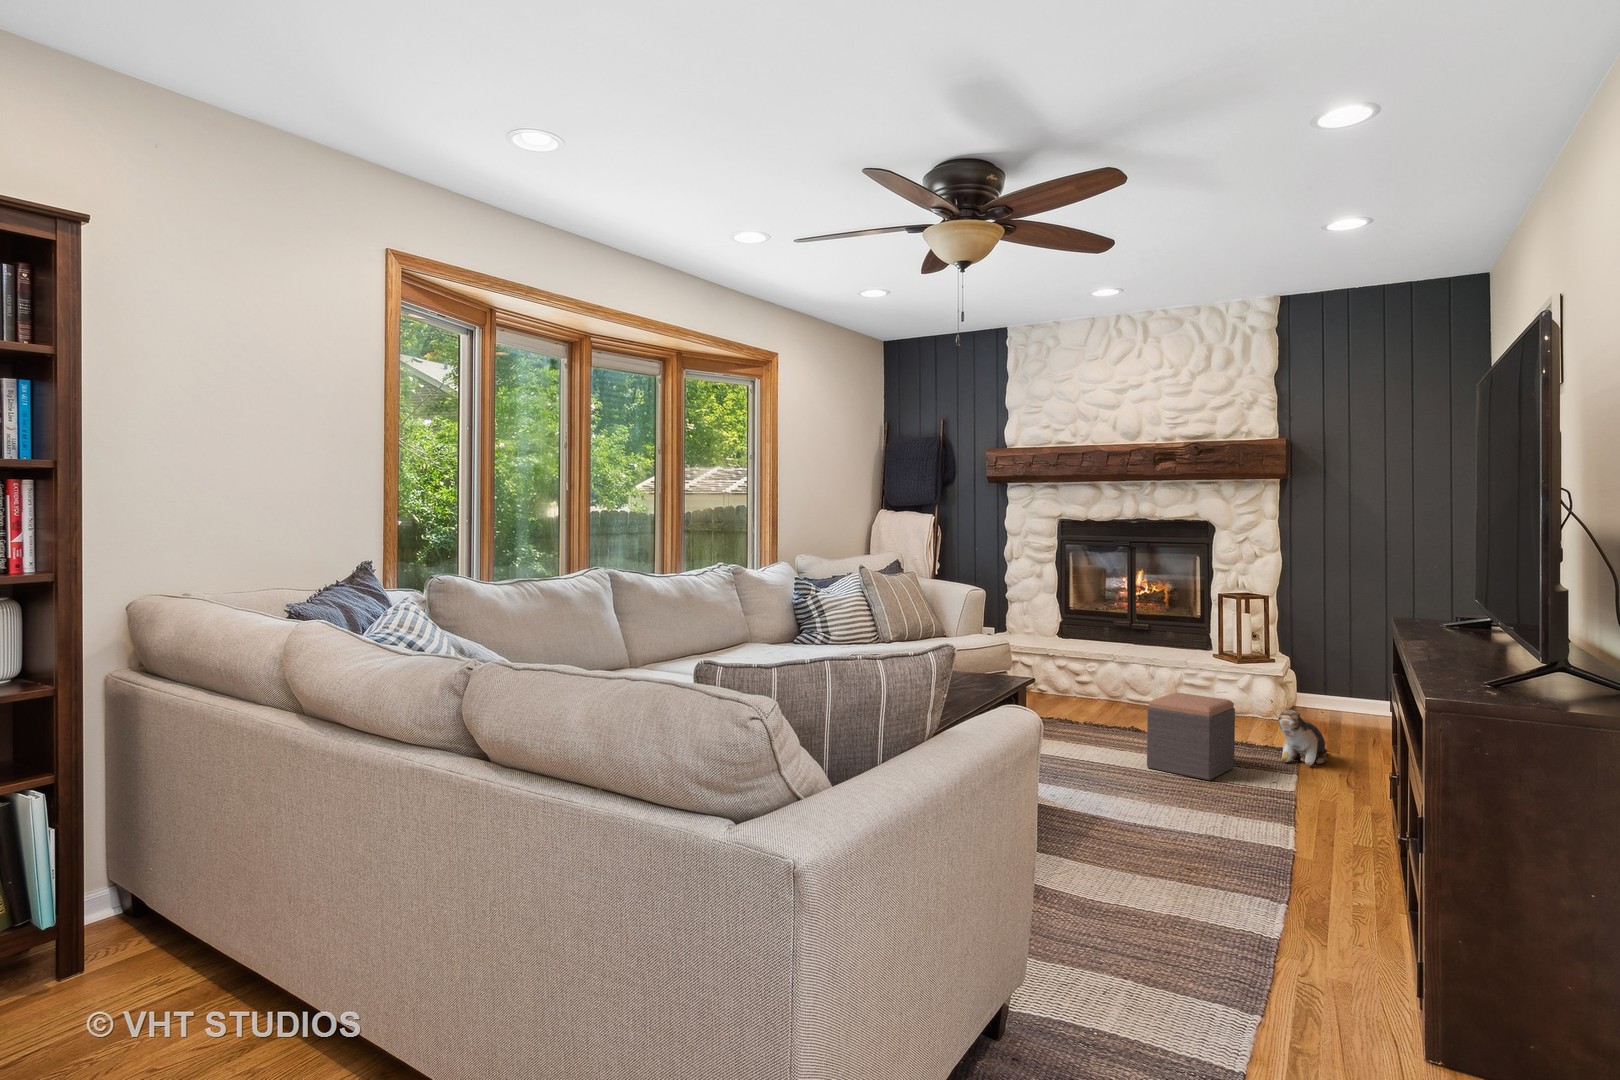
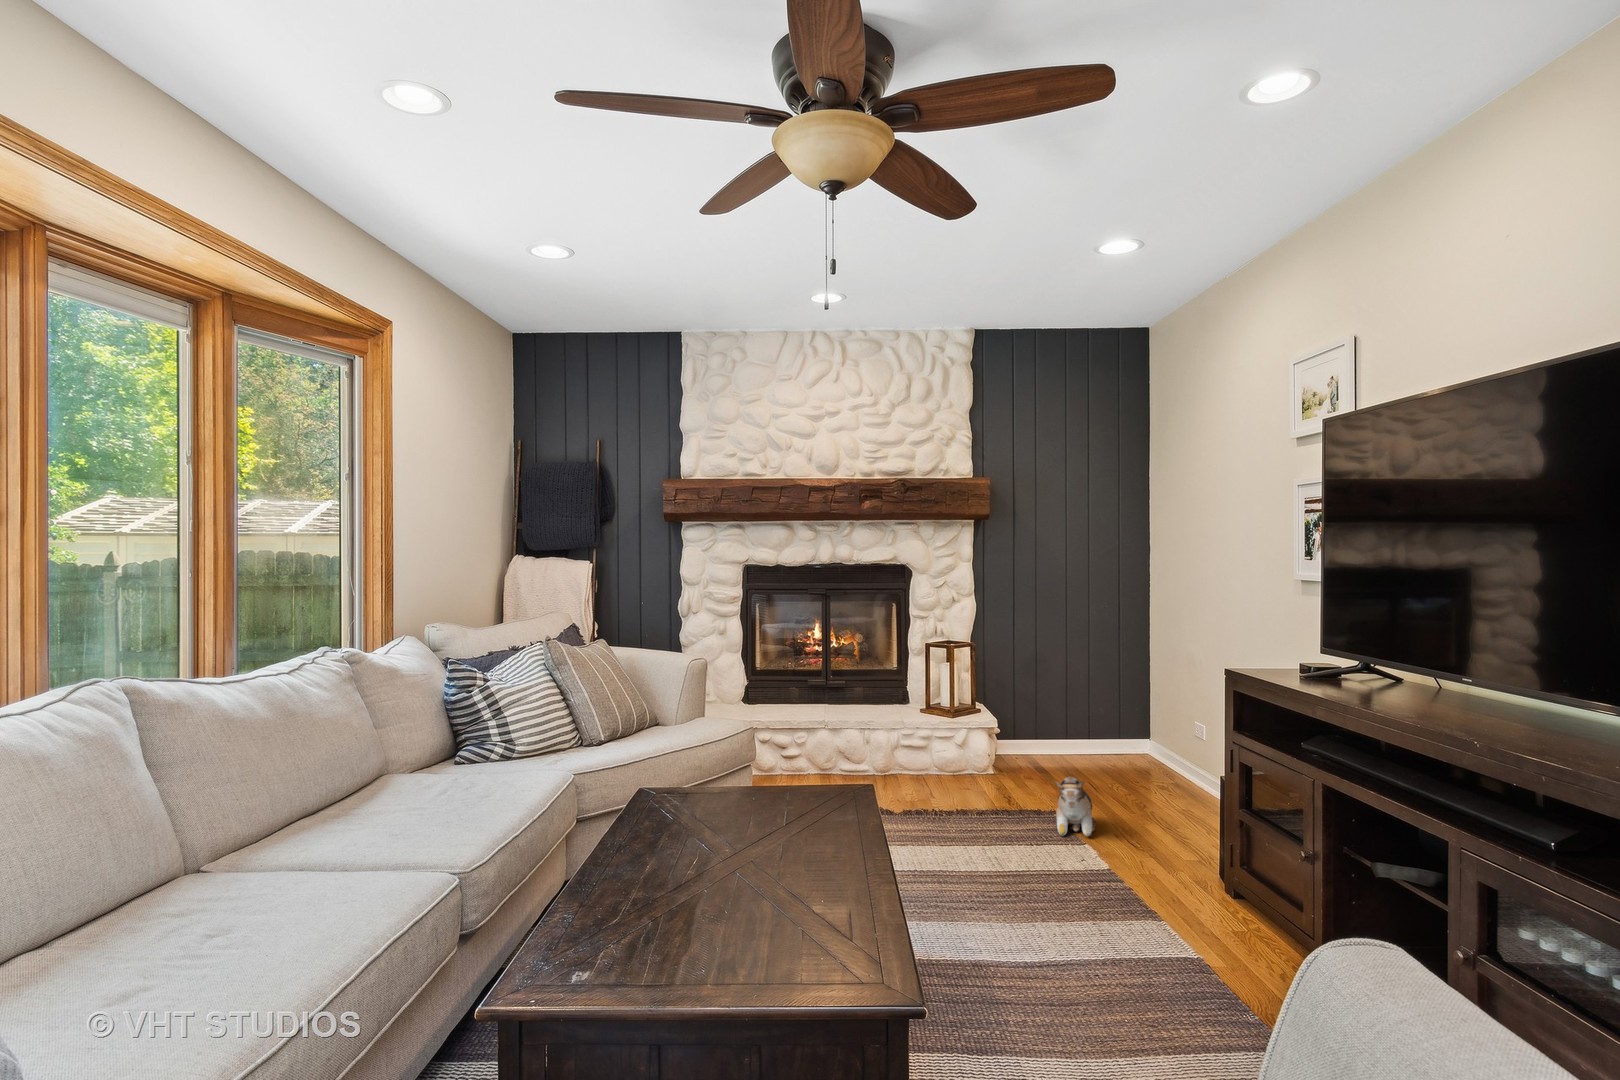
footstool: present [1147,693,1235,780] -> none [950,772,1030,881]

